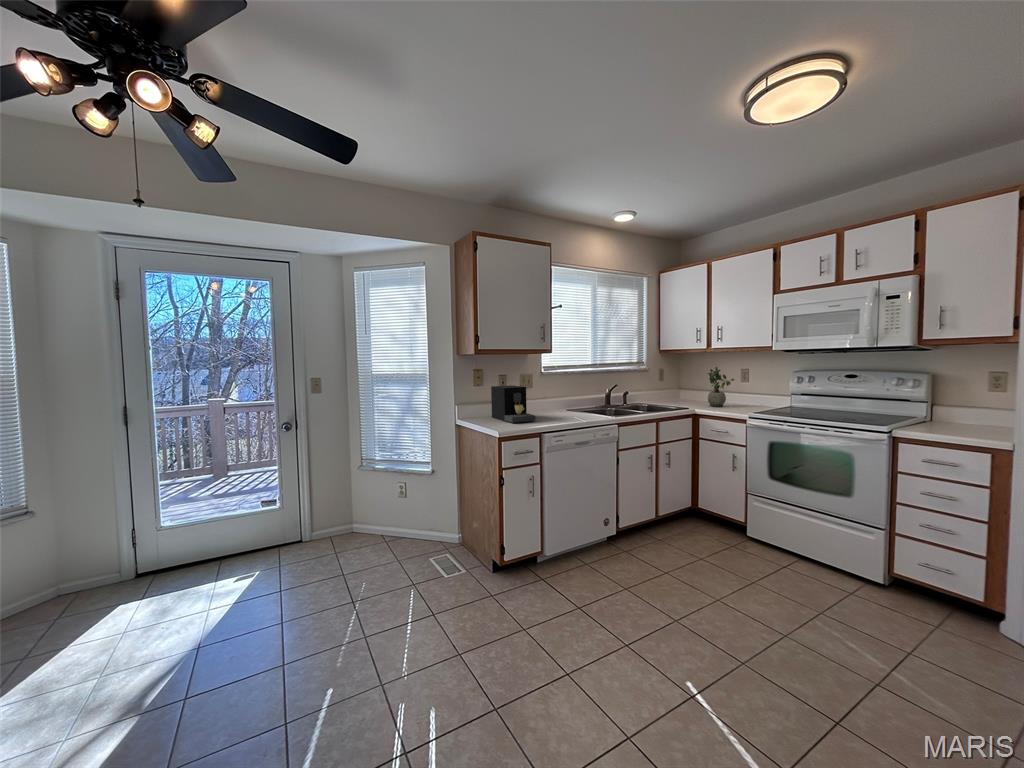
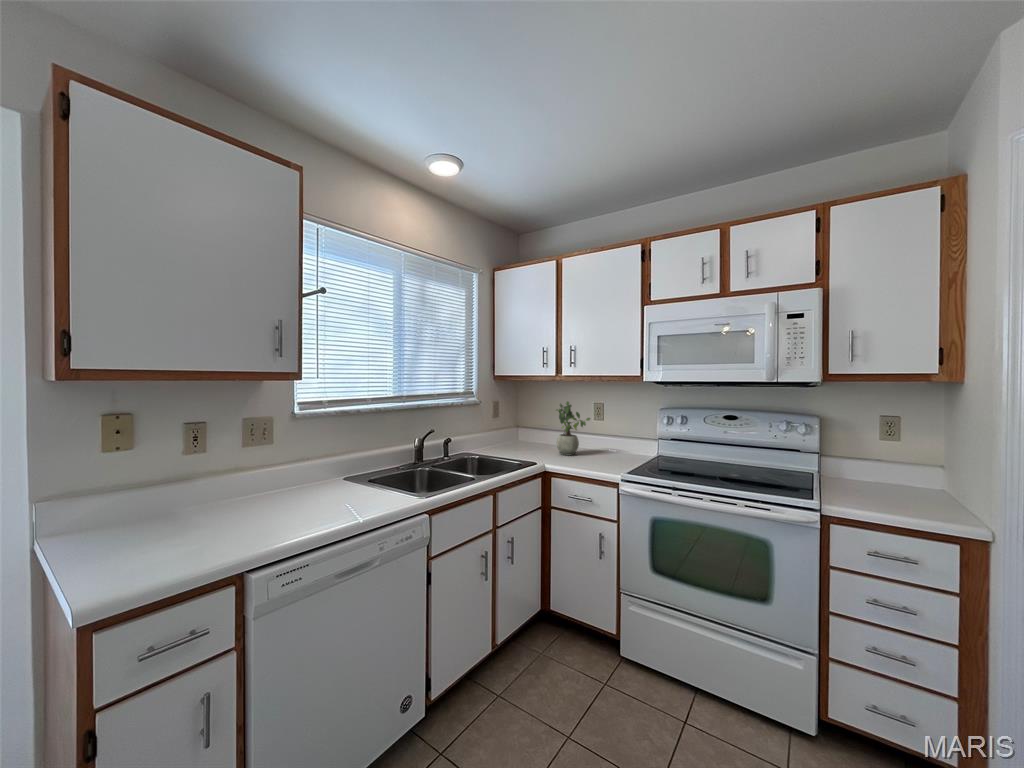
coffee maker: present [491,385,535,423] -> none [141,446,241,554]

